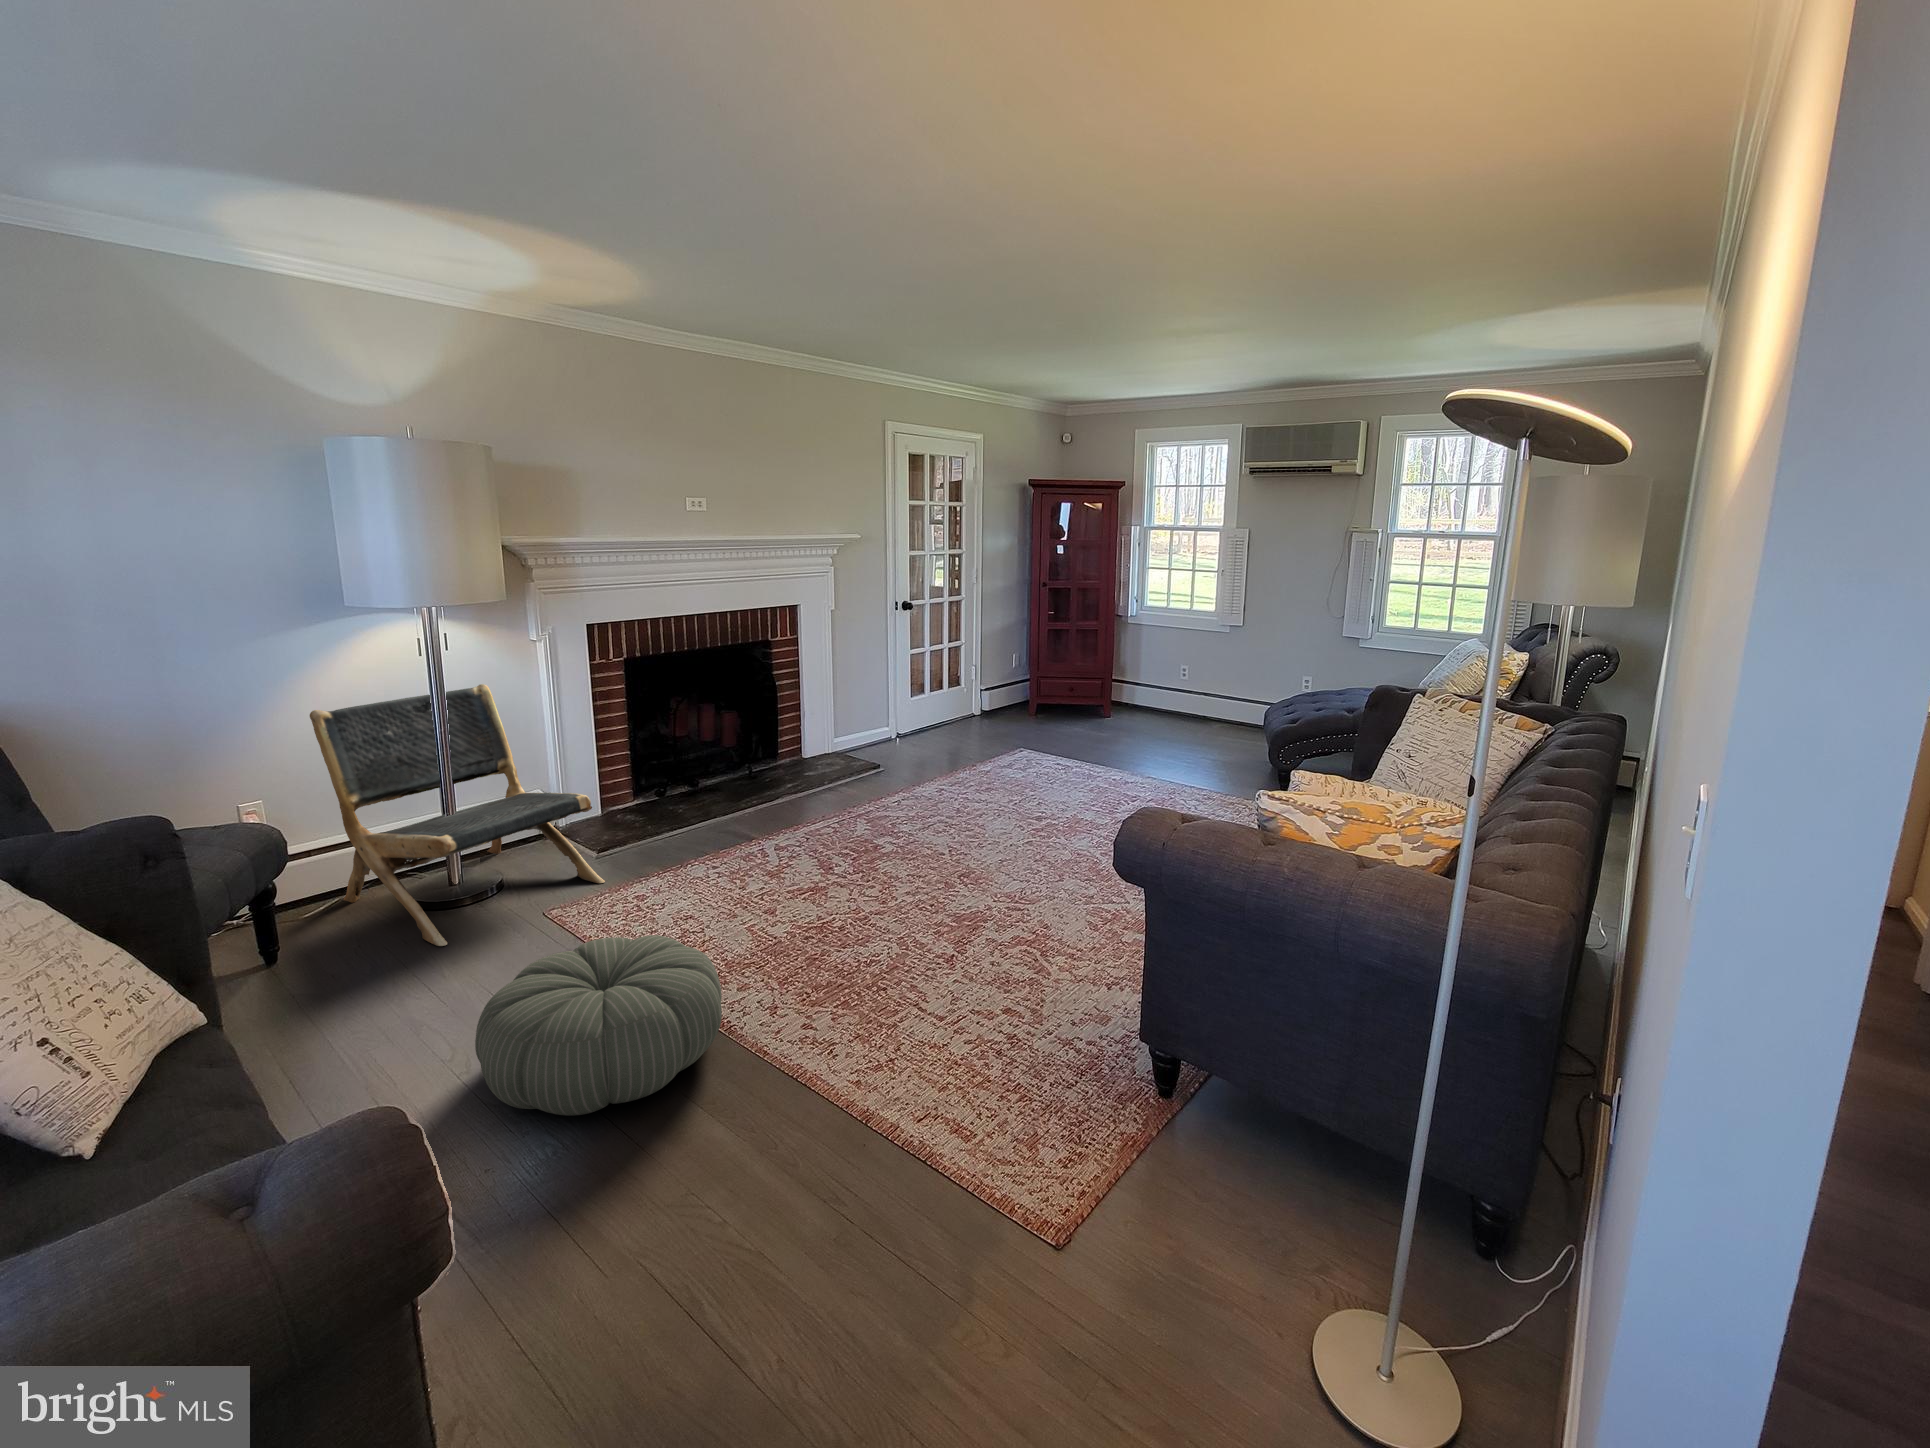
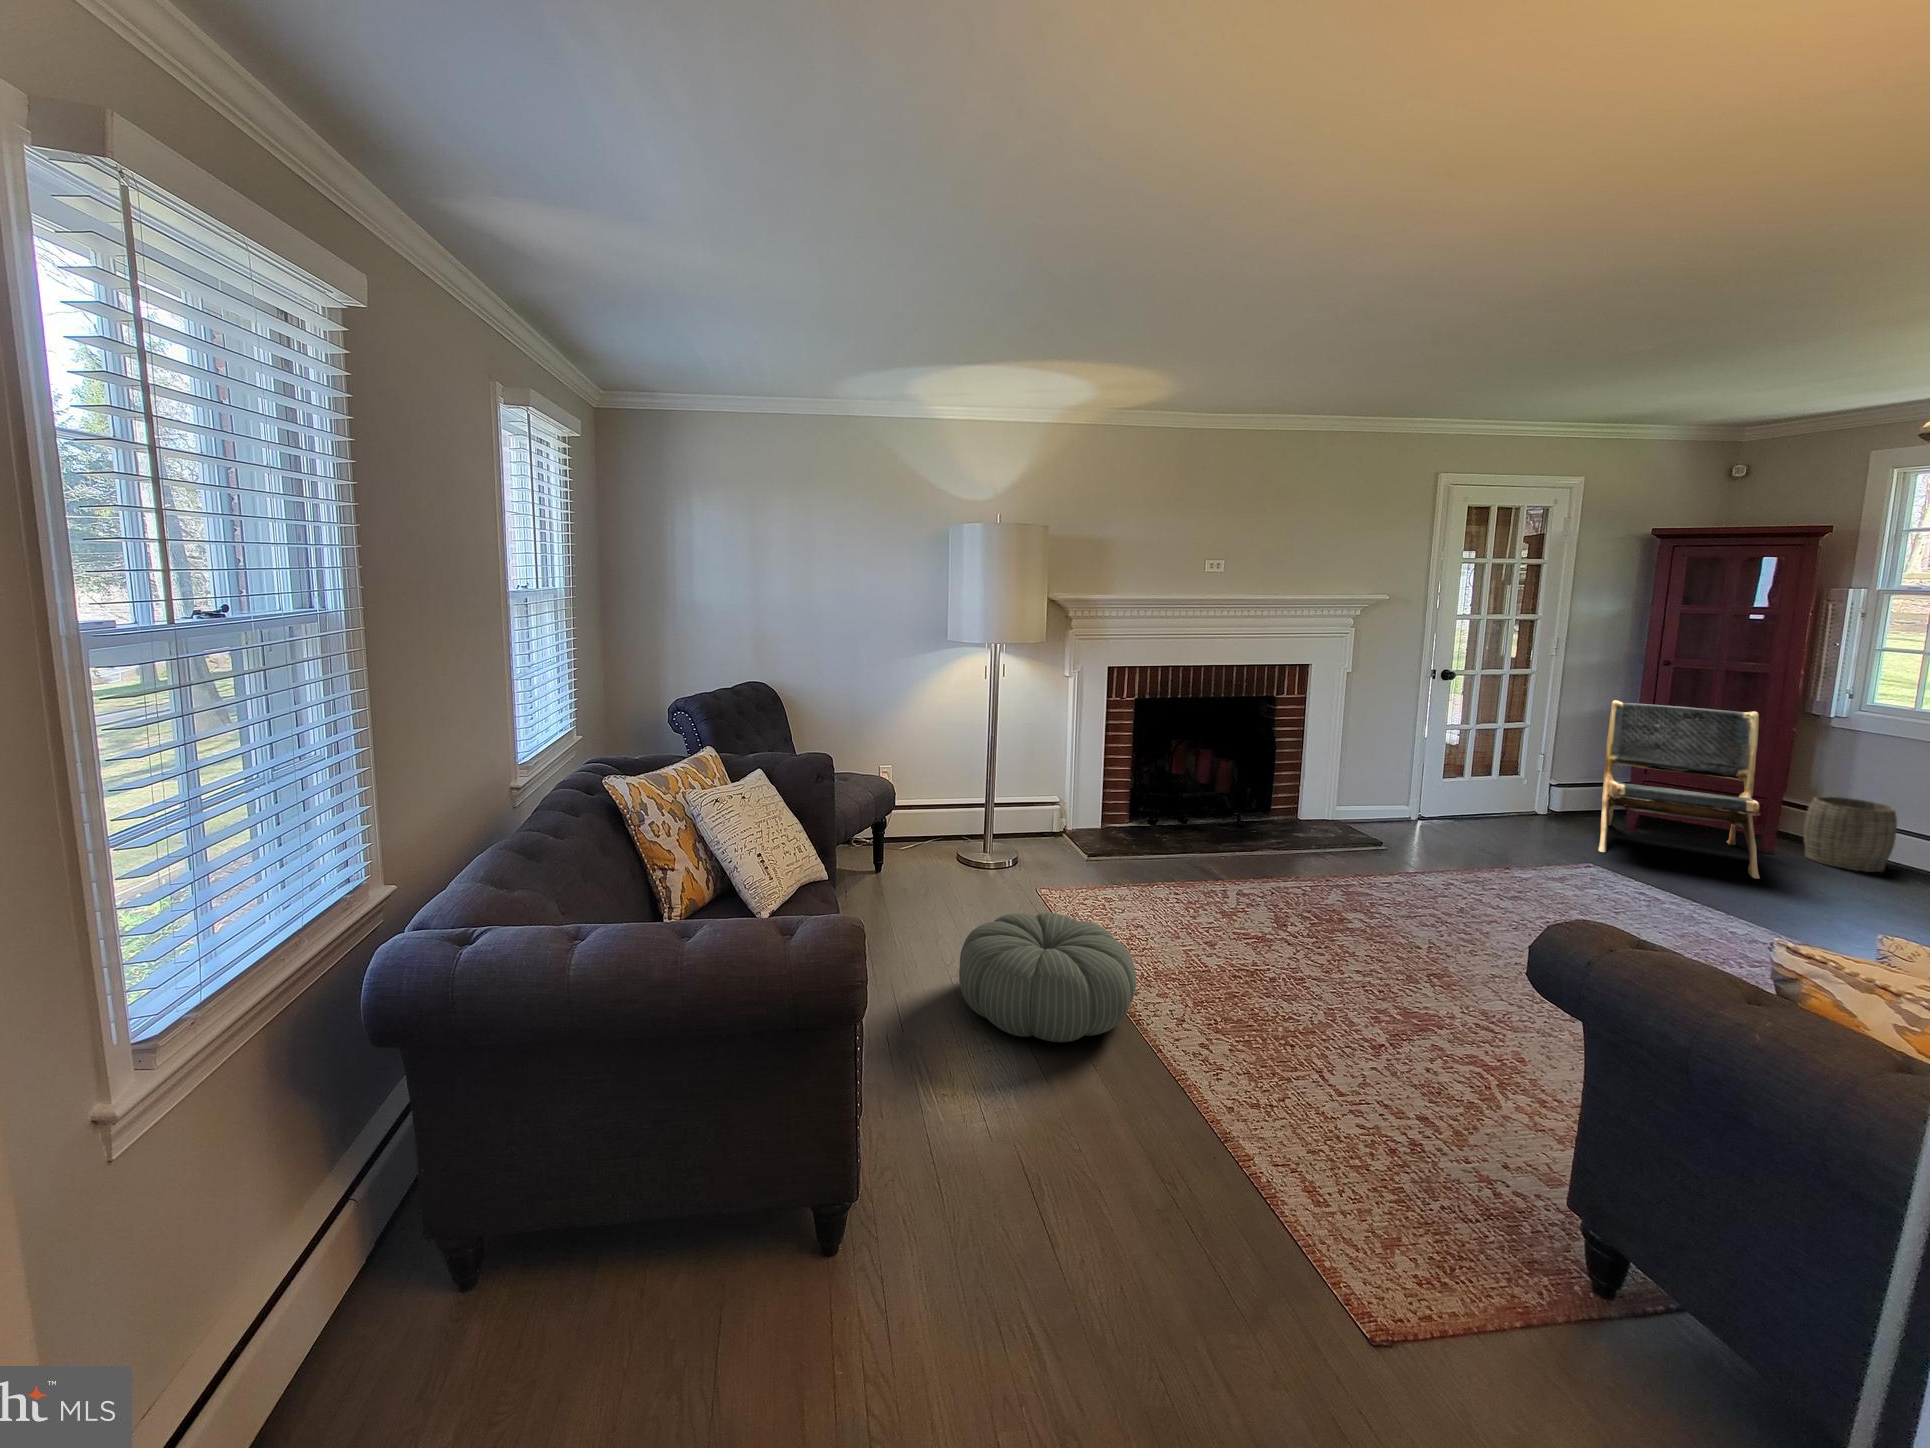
woven basket: none [1124,671,1167,719] -> present [1804,796,1897,872]
lounge chair: present [310,684,605,946] -> present [1598,700,1761,879]

